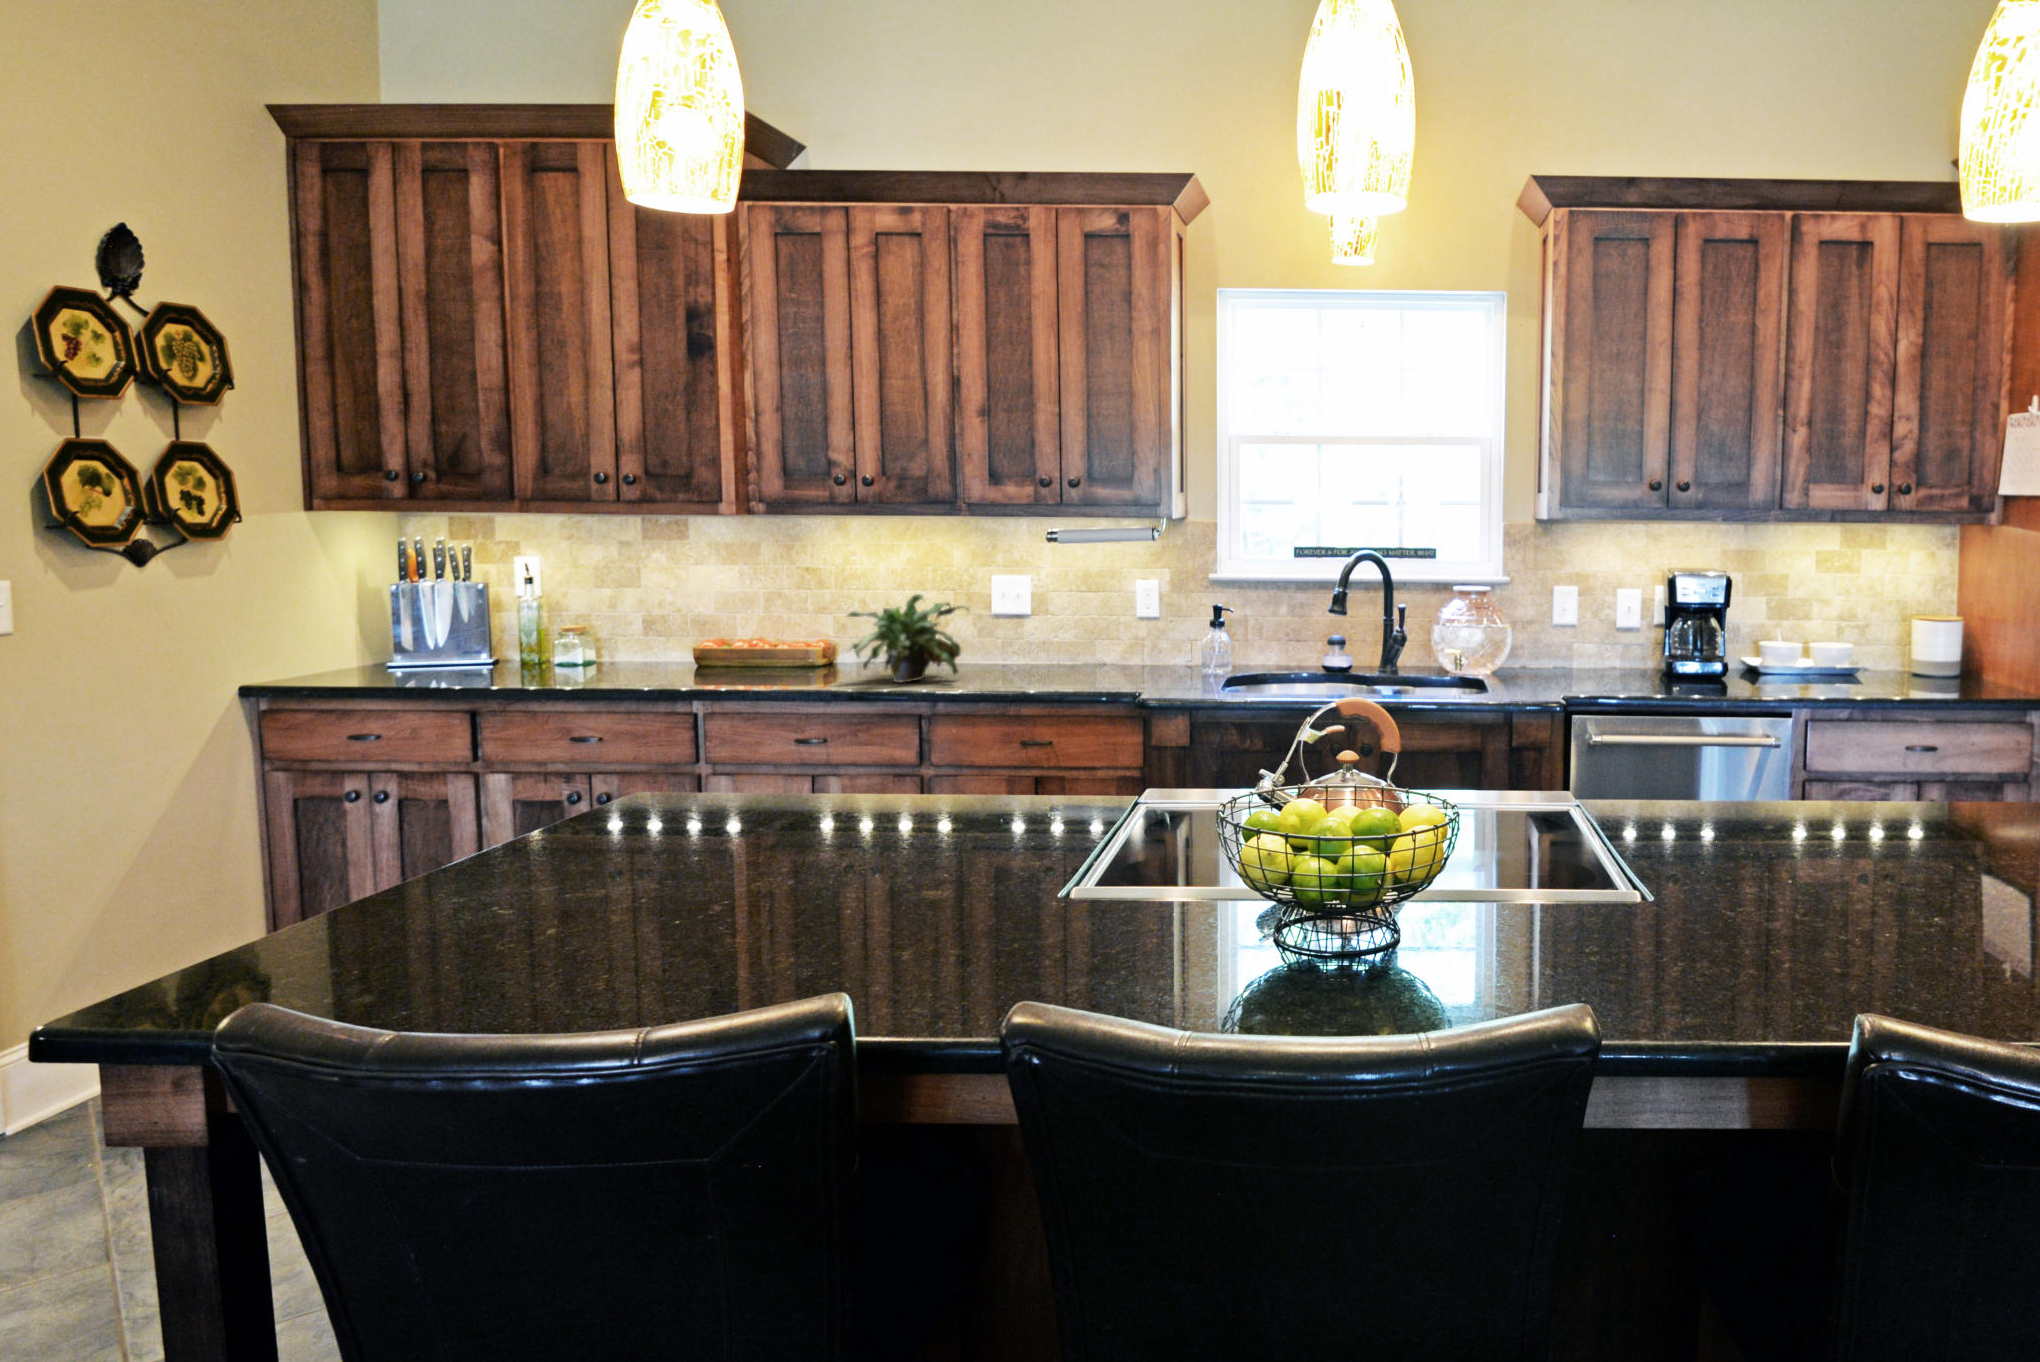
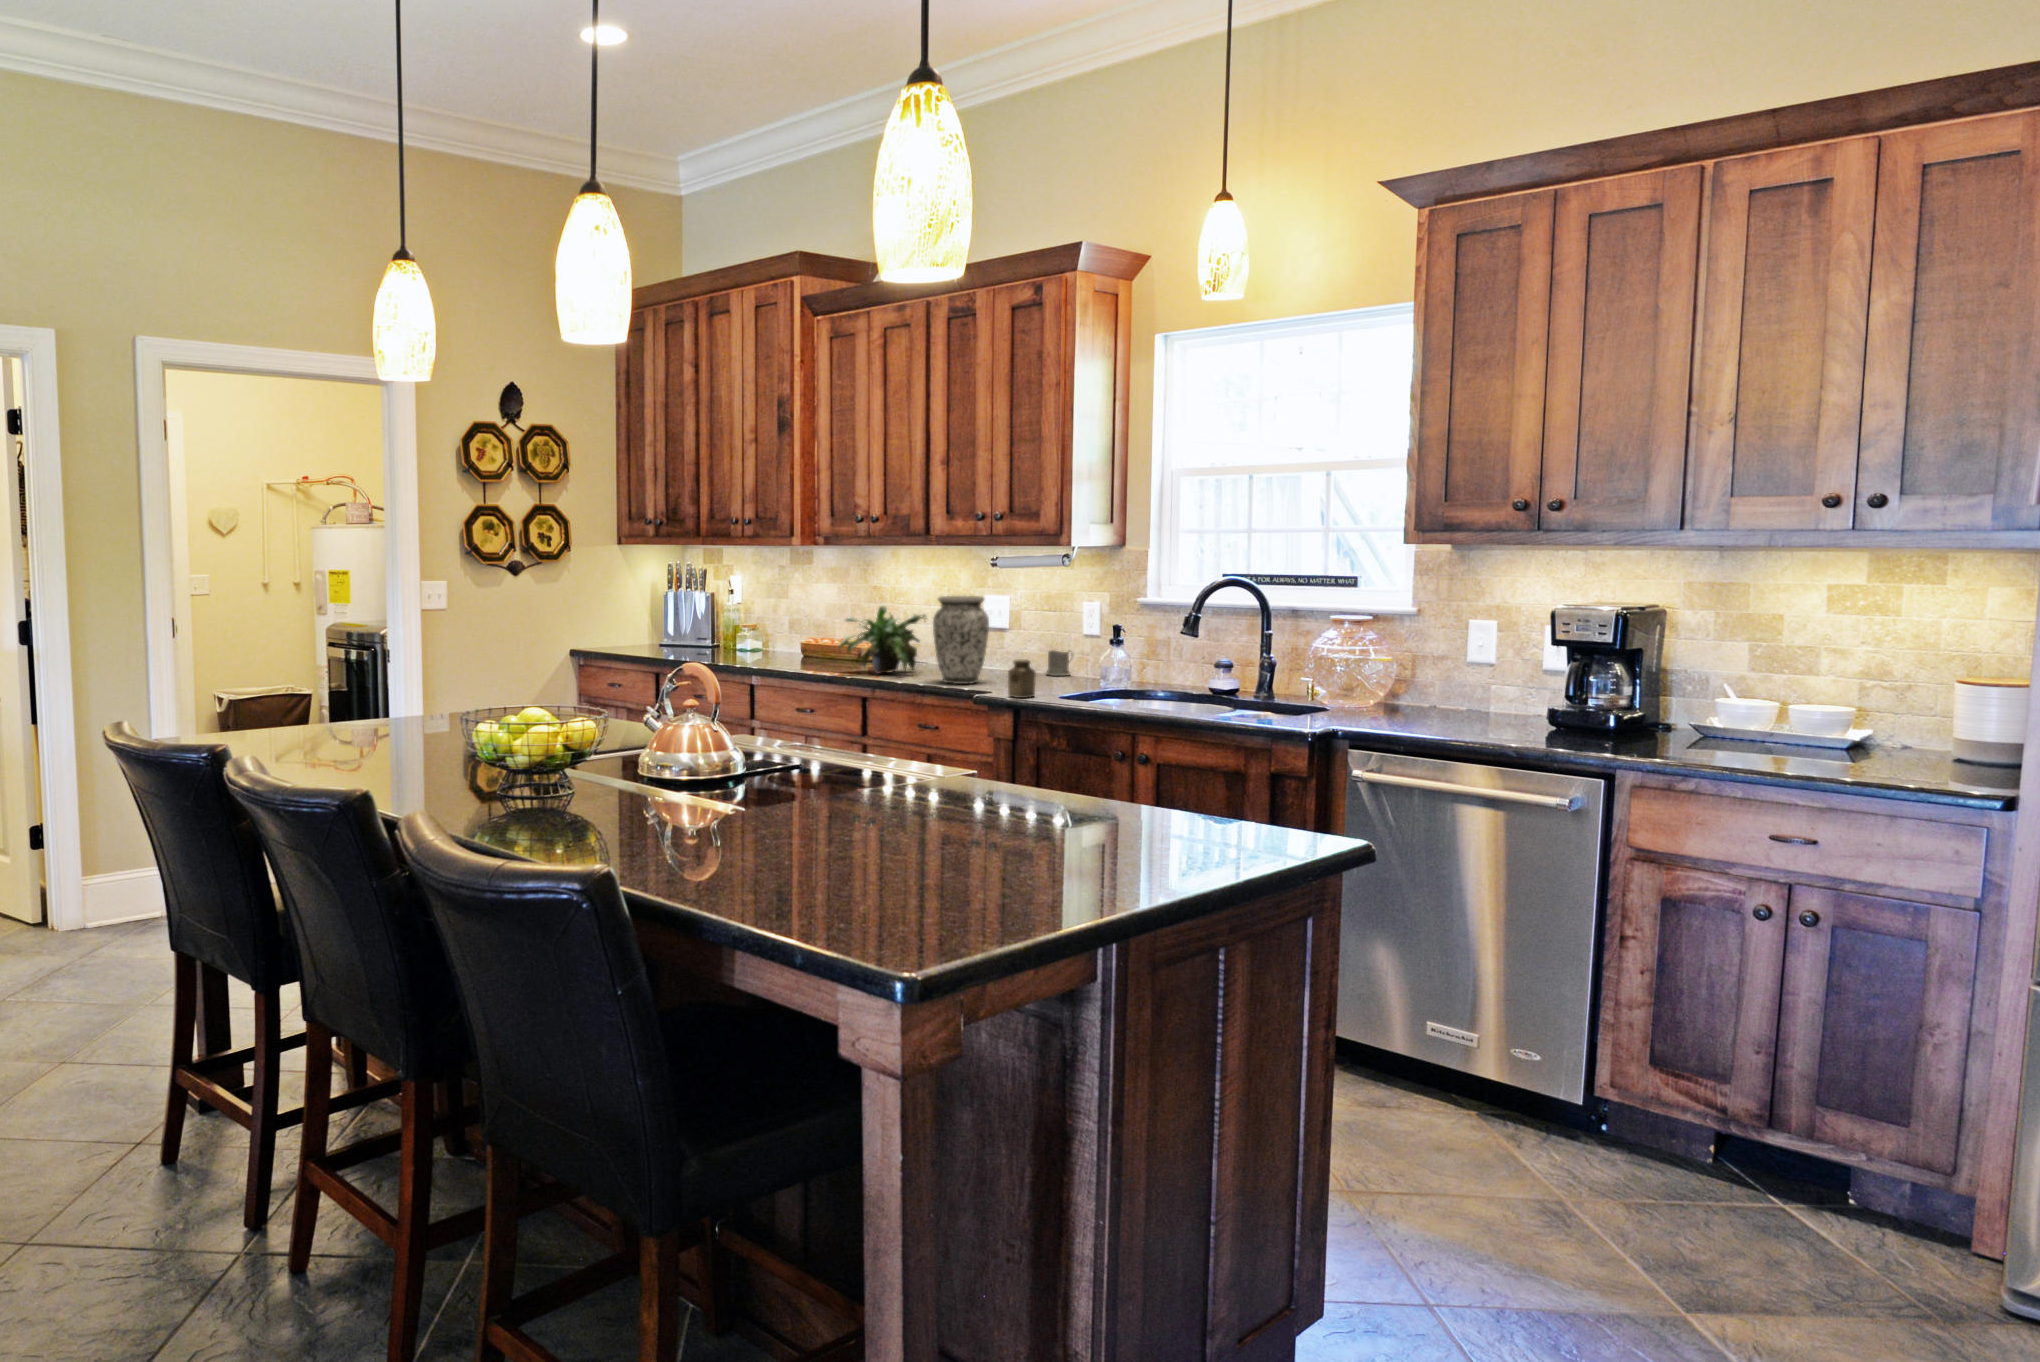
vase: none [1009,578,1079,687] -> present [933,596,989,684]
mug: none [1099,636,1137,667] -> present [1047,650,1071,676]
salt shaker: none [1163,651,1191,697] -> present [1008,659,1036,698]

